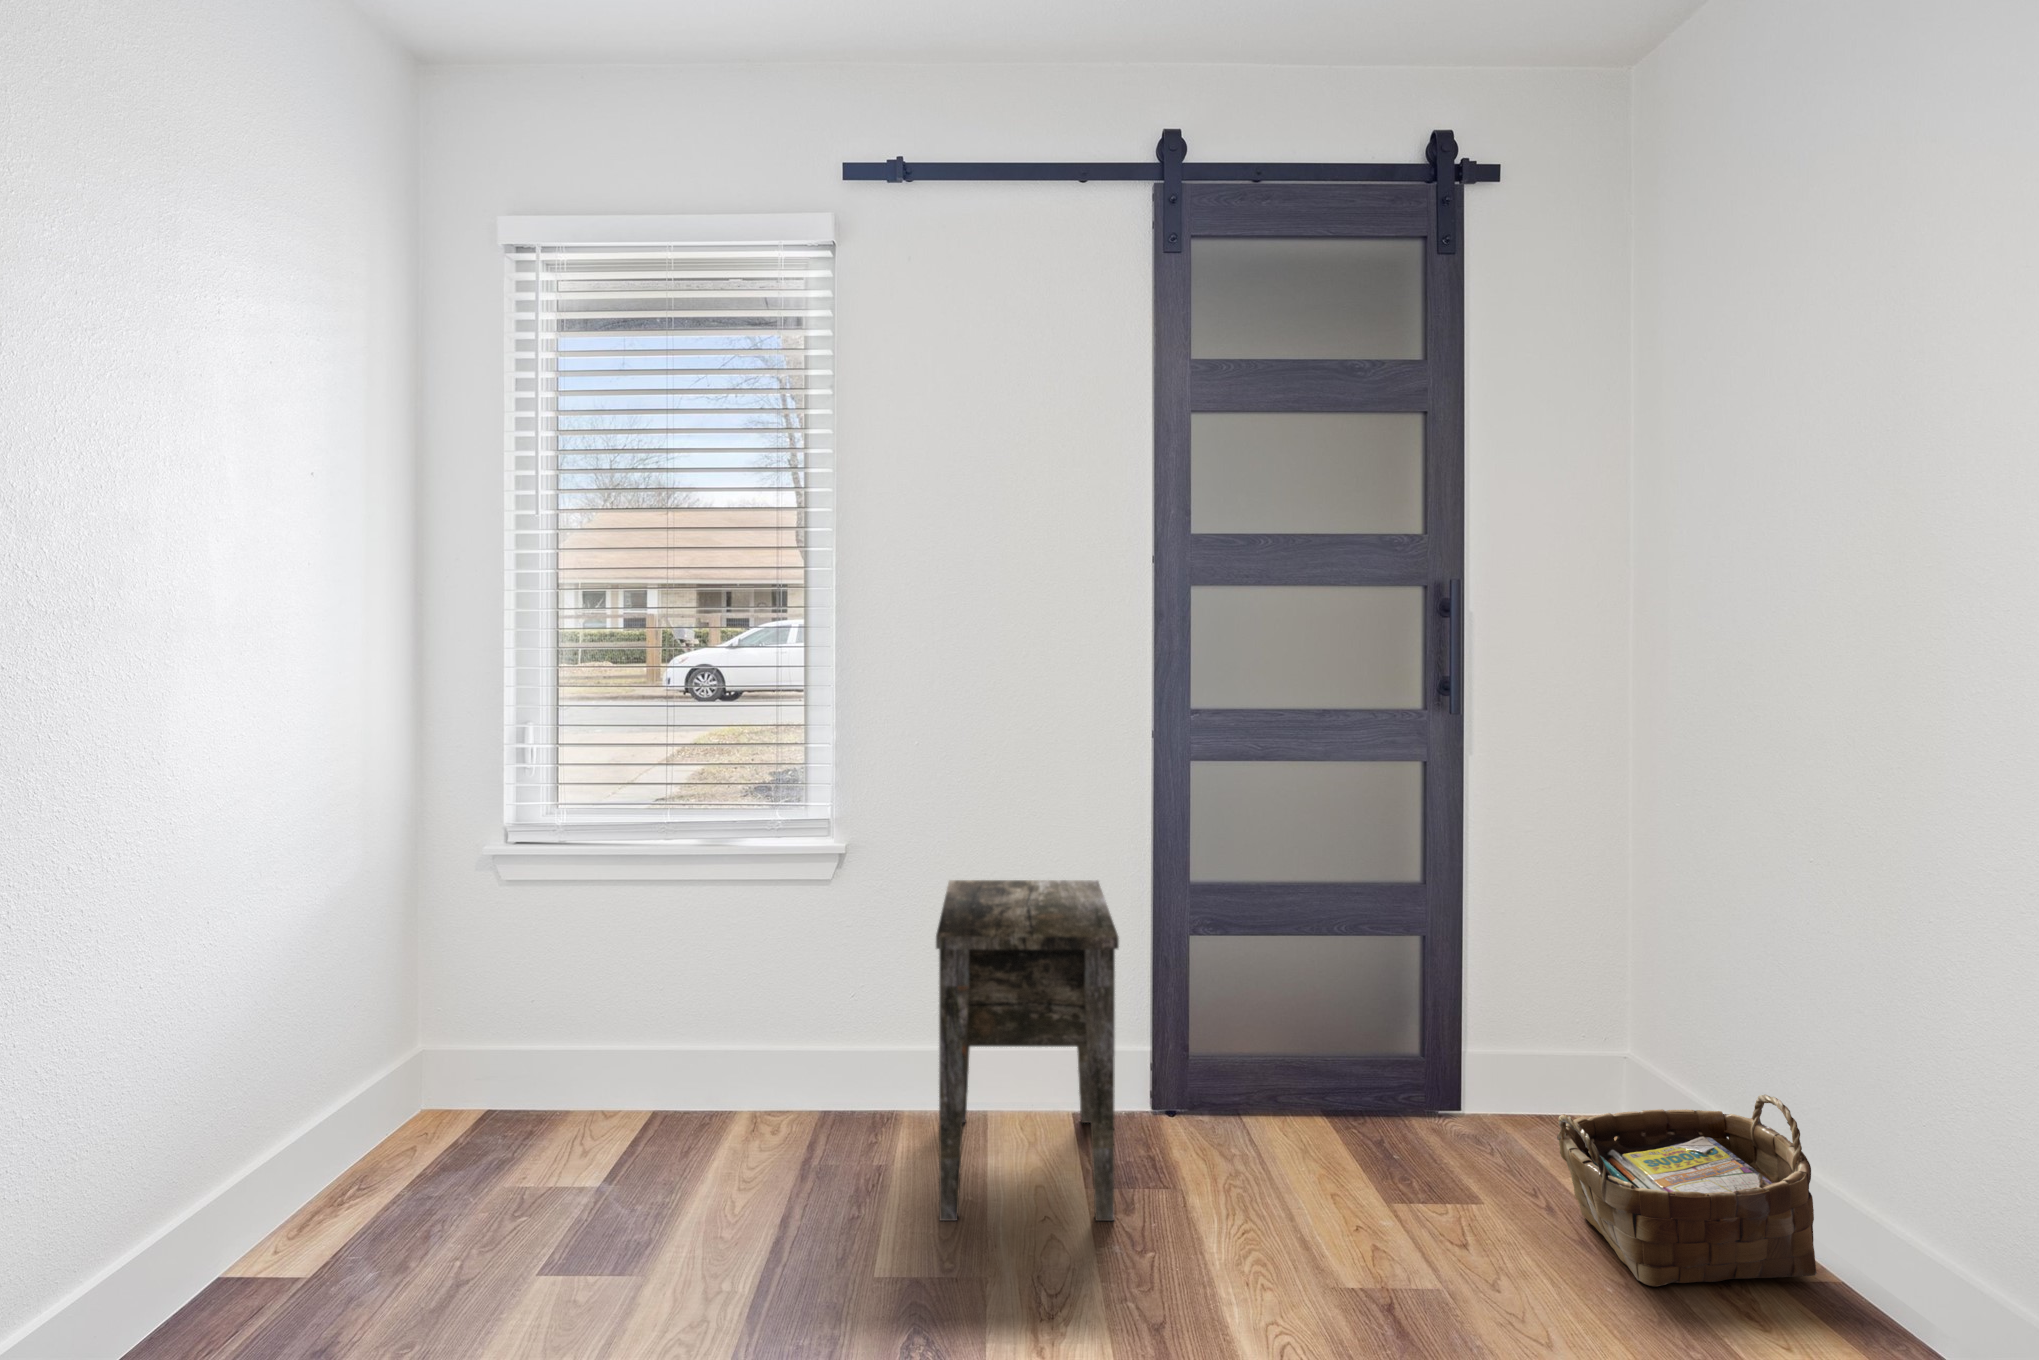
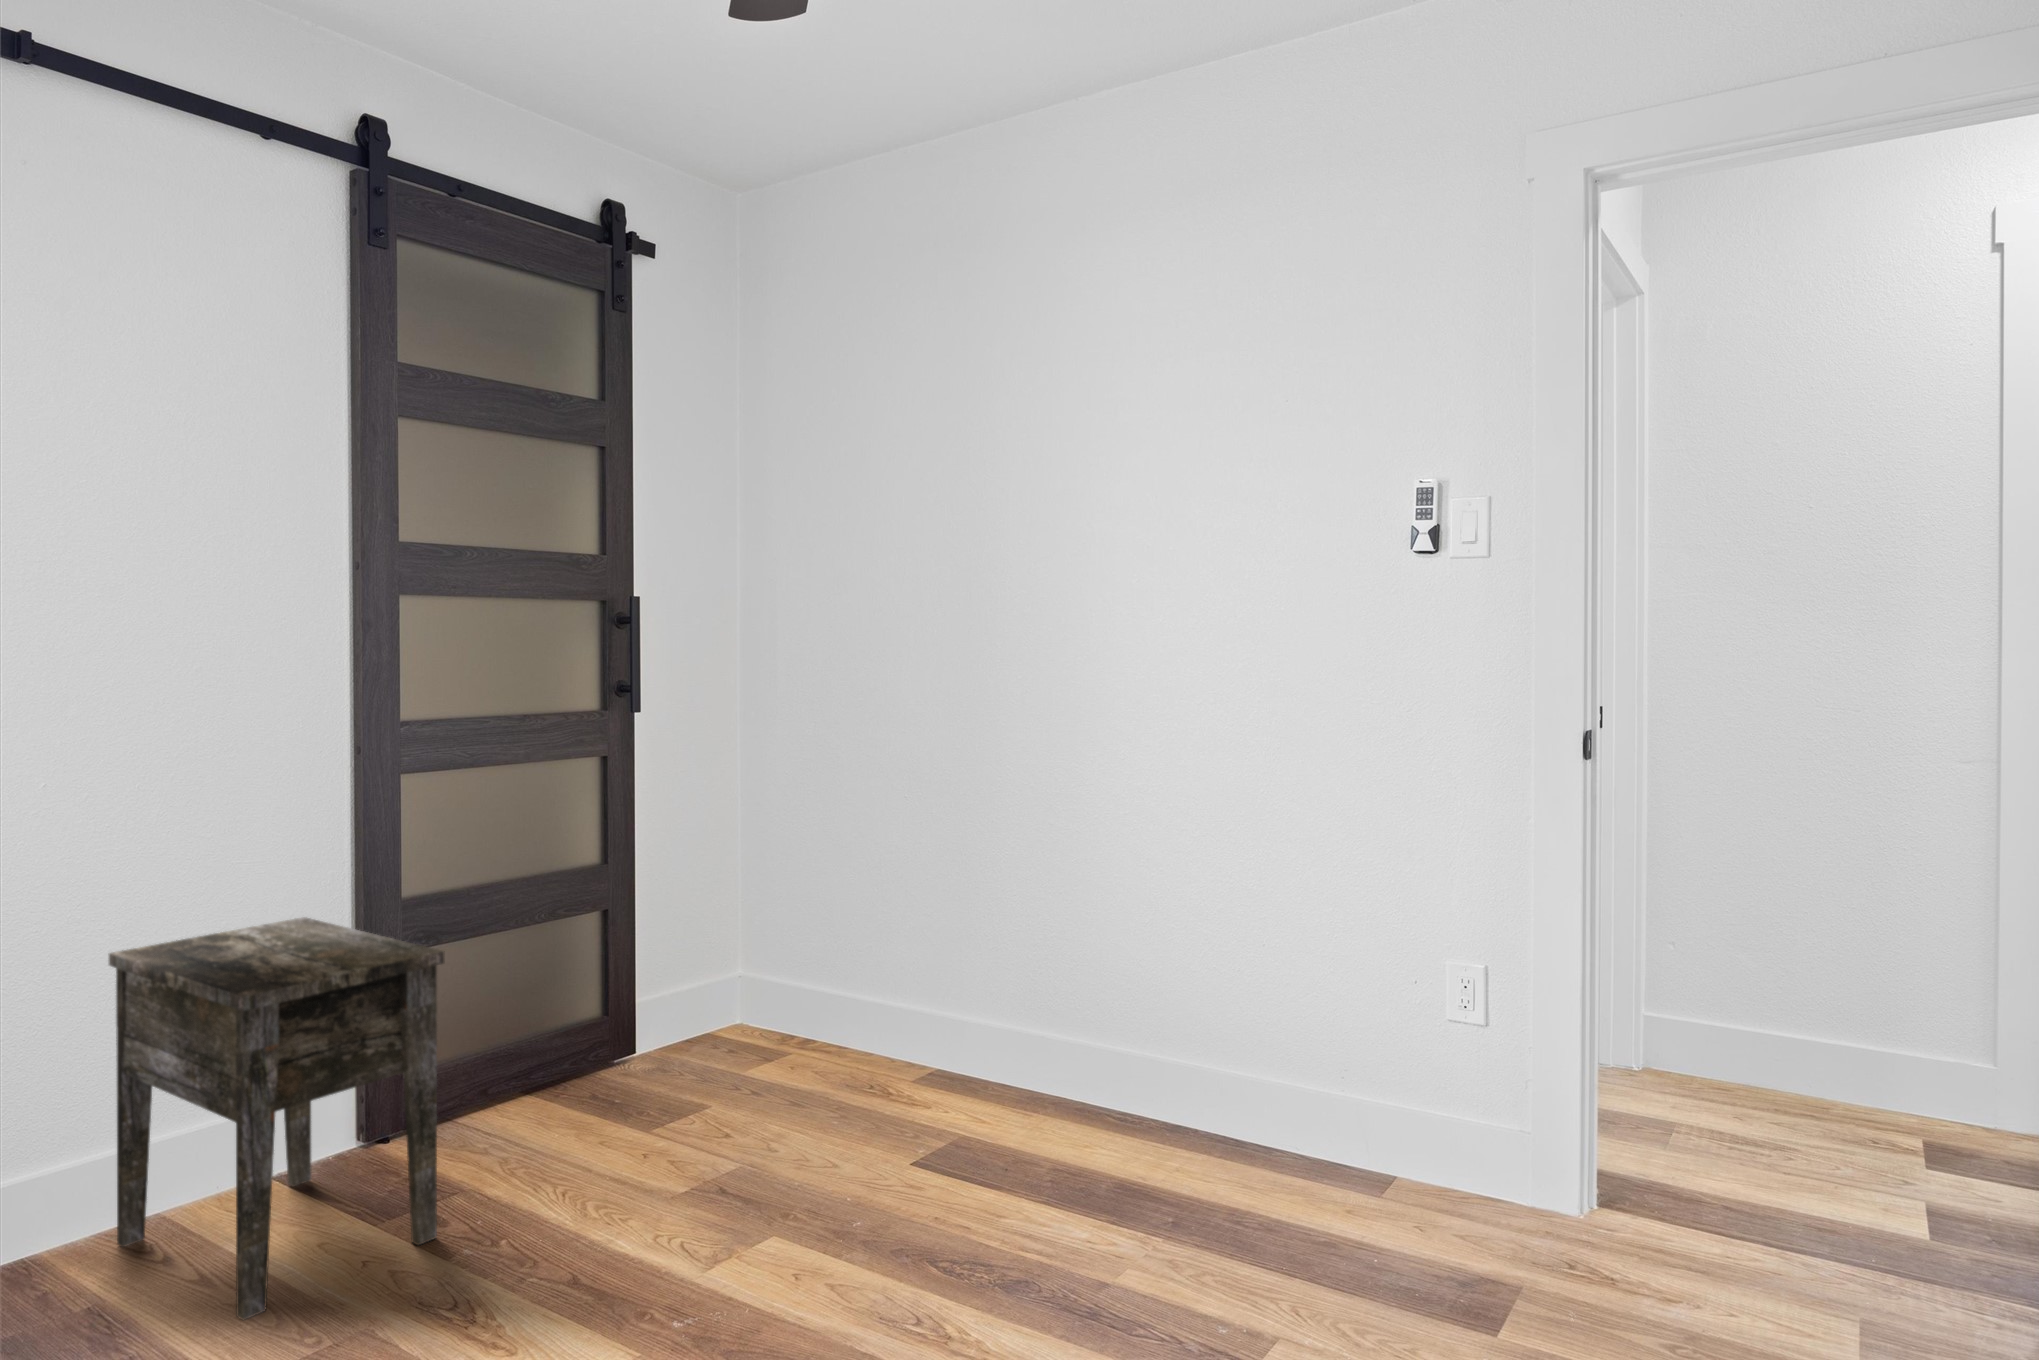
woven basket: present [1557,1095,1817,1287] -> none [768,959,928,1108]

